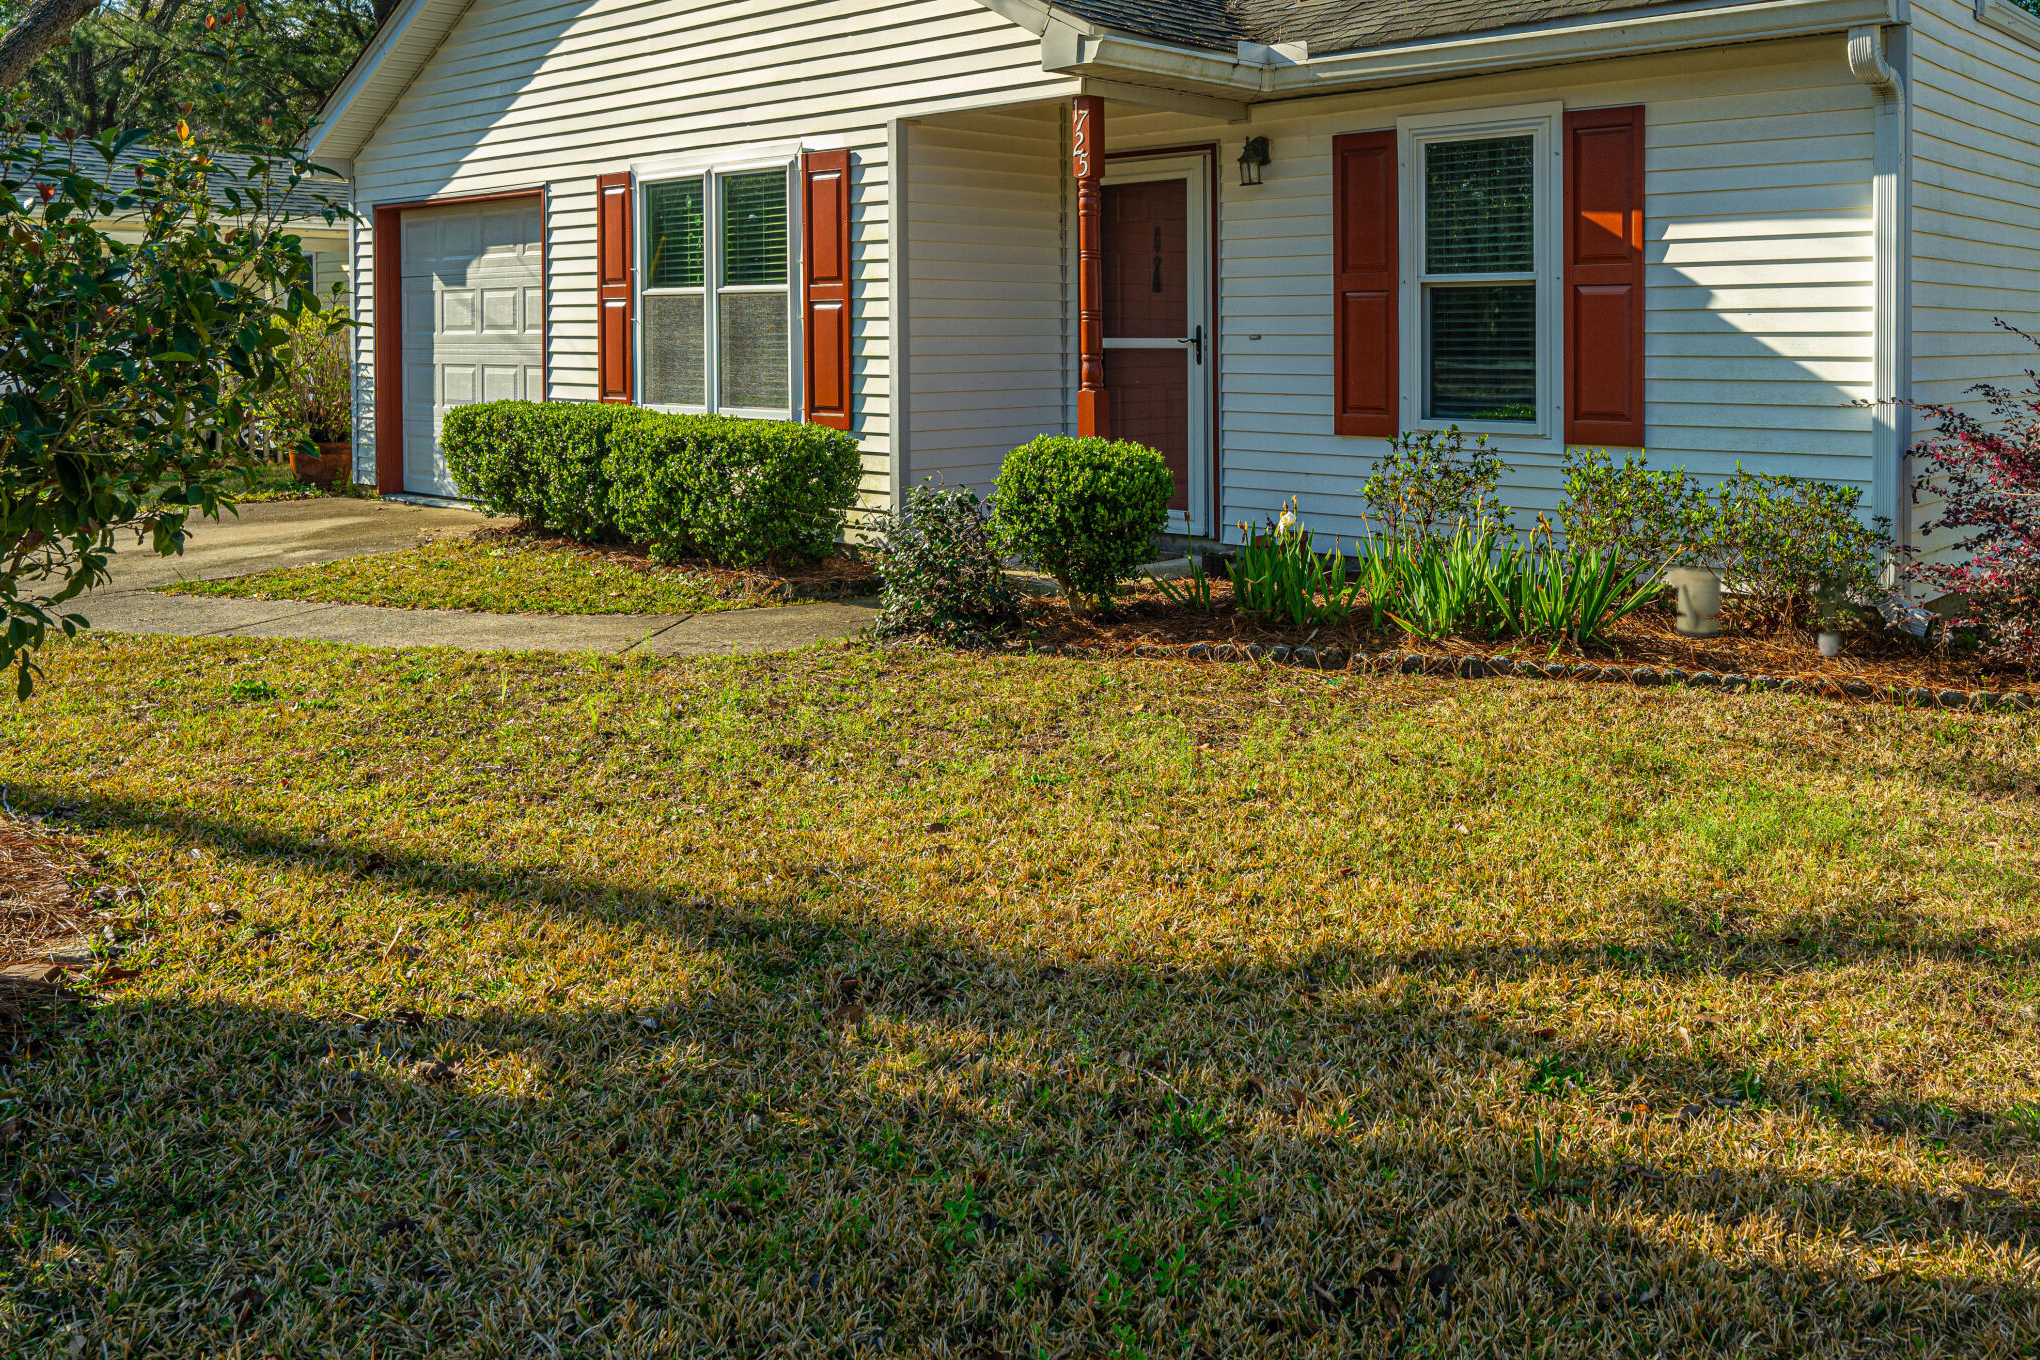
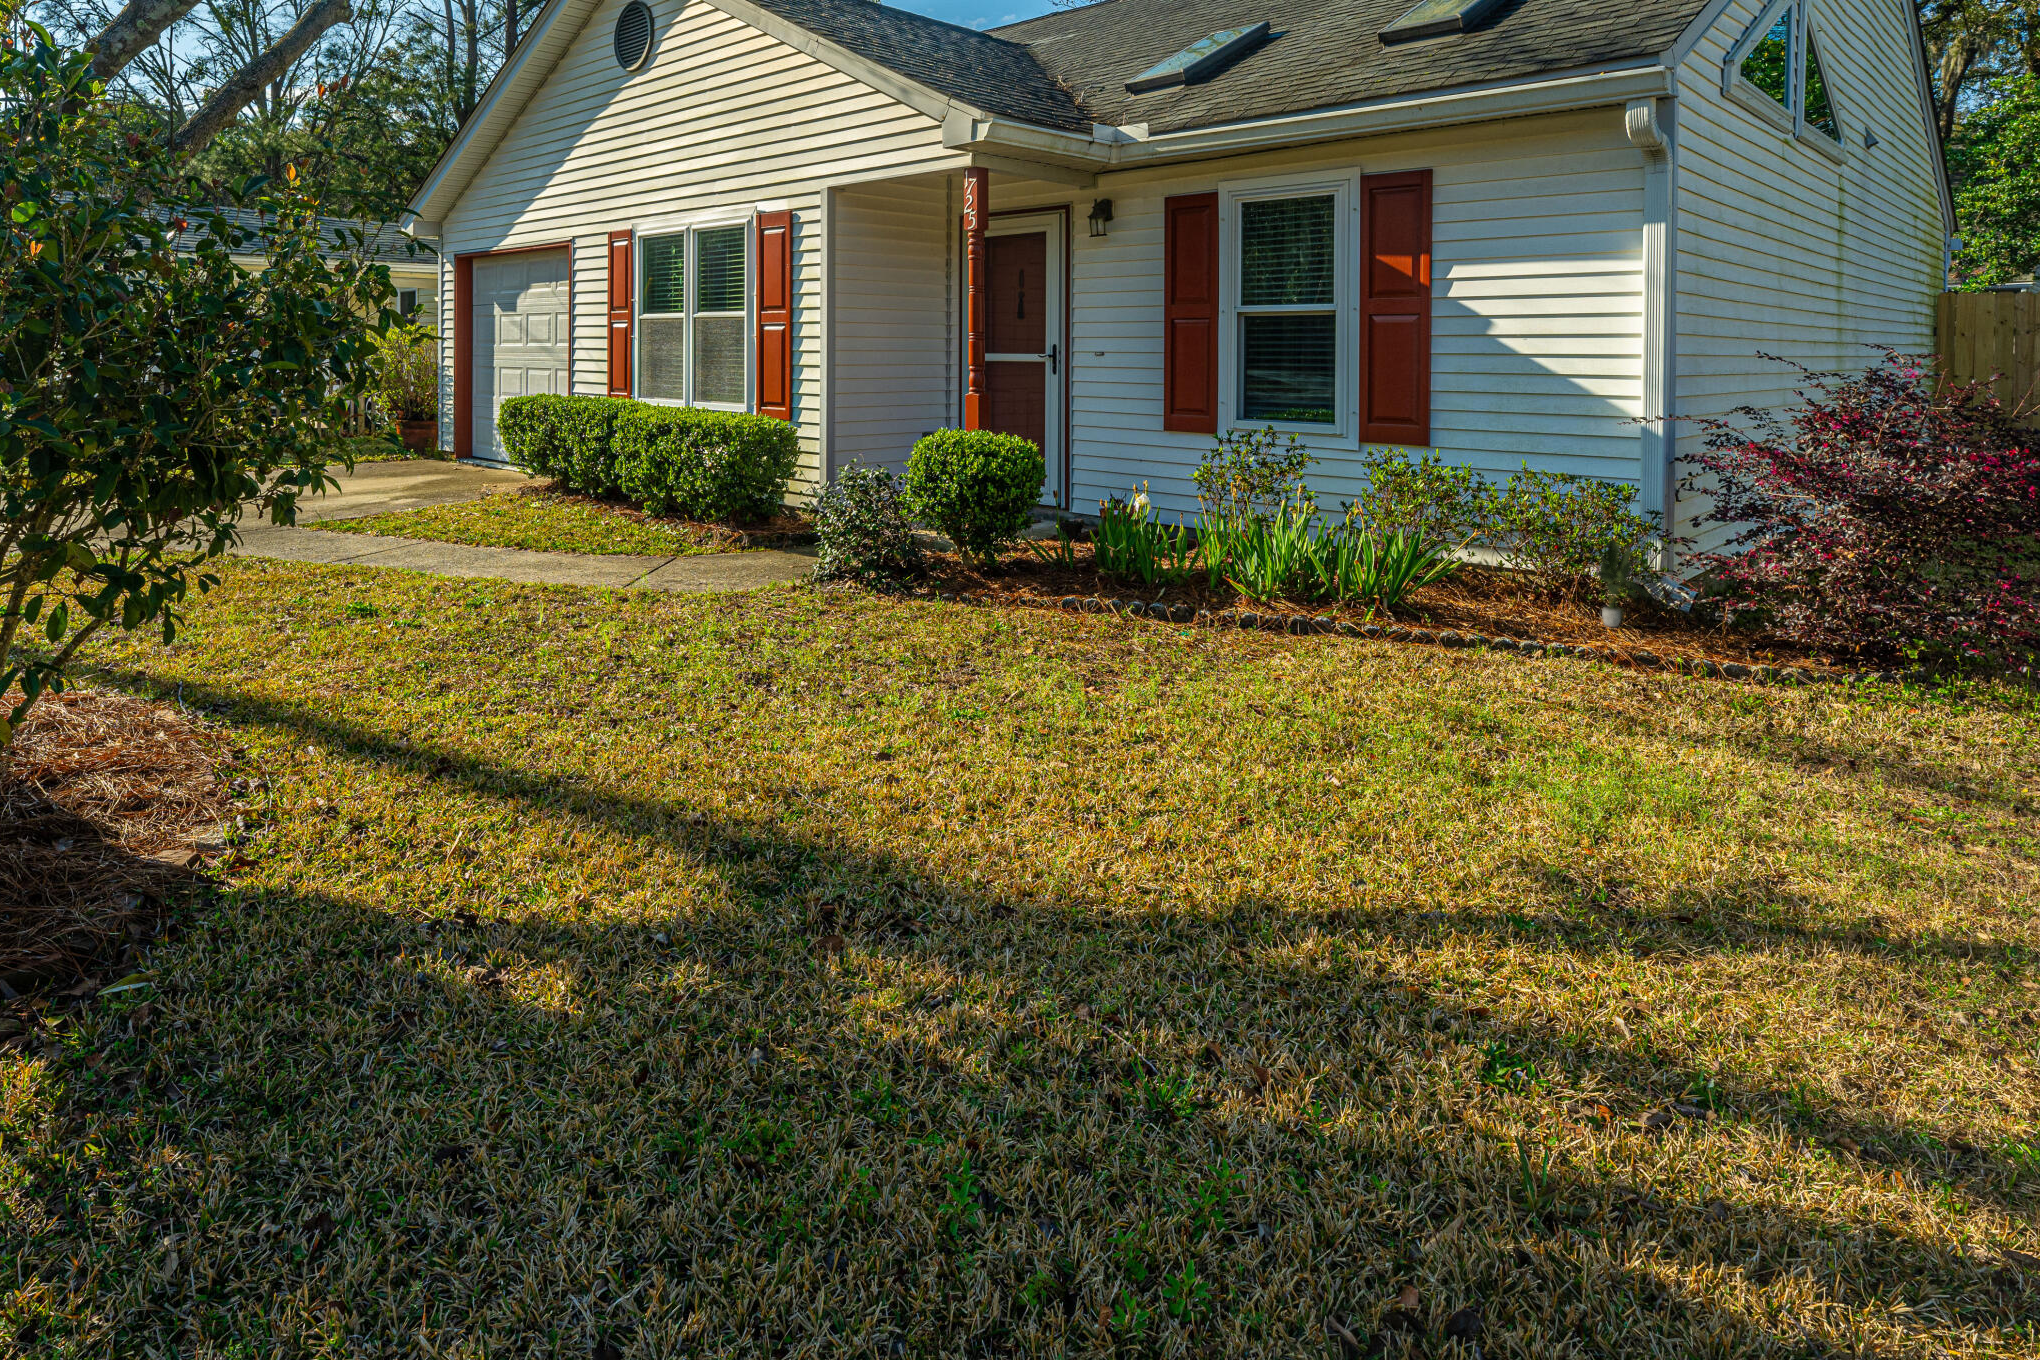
watering can: present [1669,568,1721,638] -> none [1465,535,1509,606]

